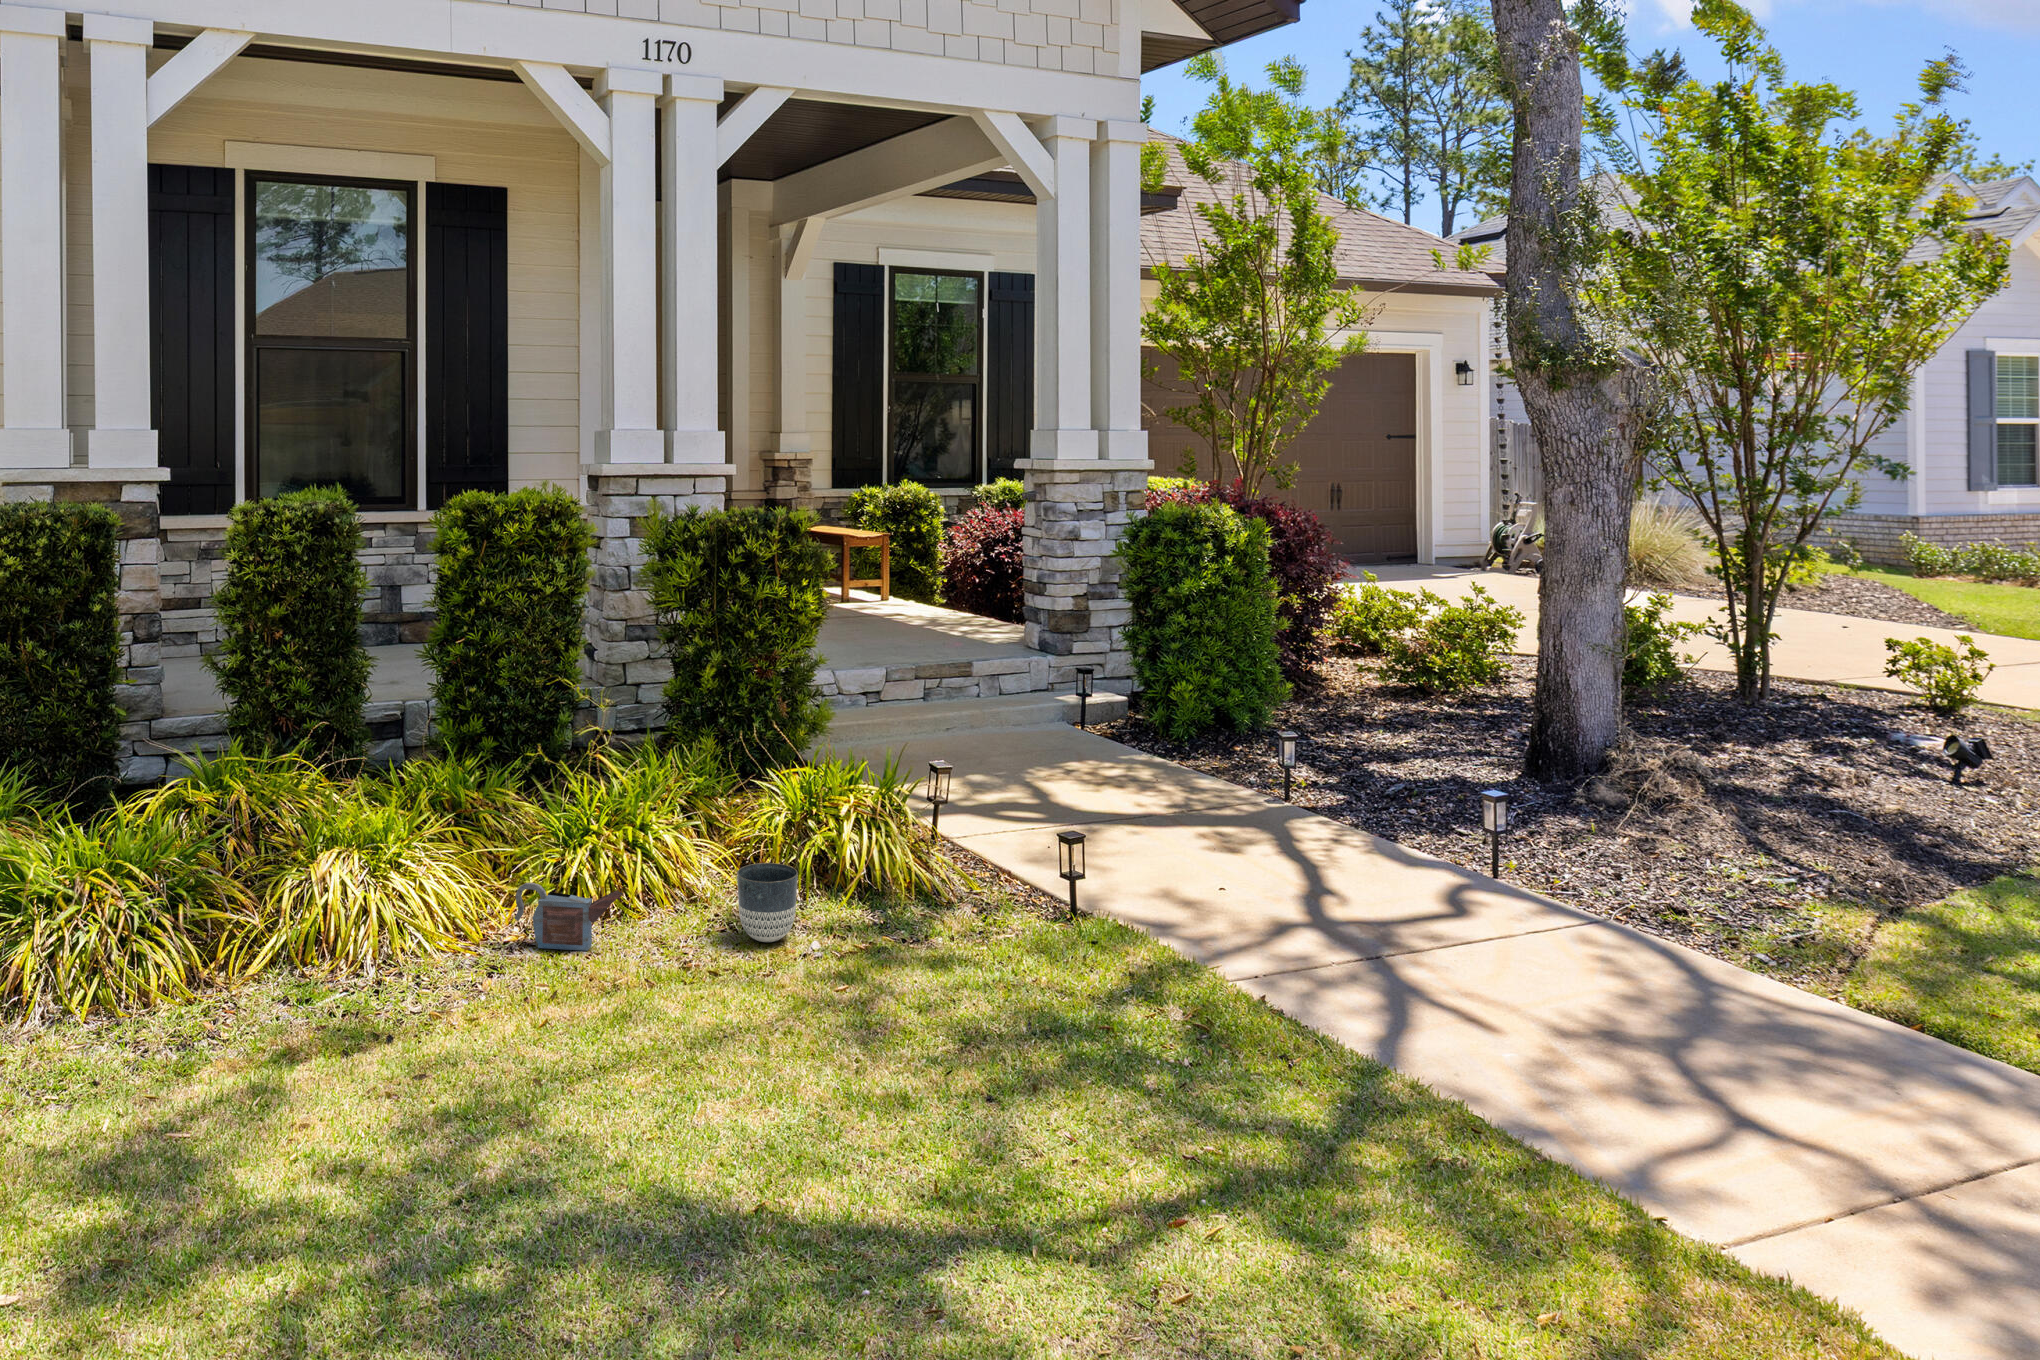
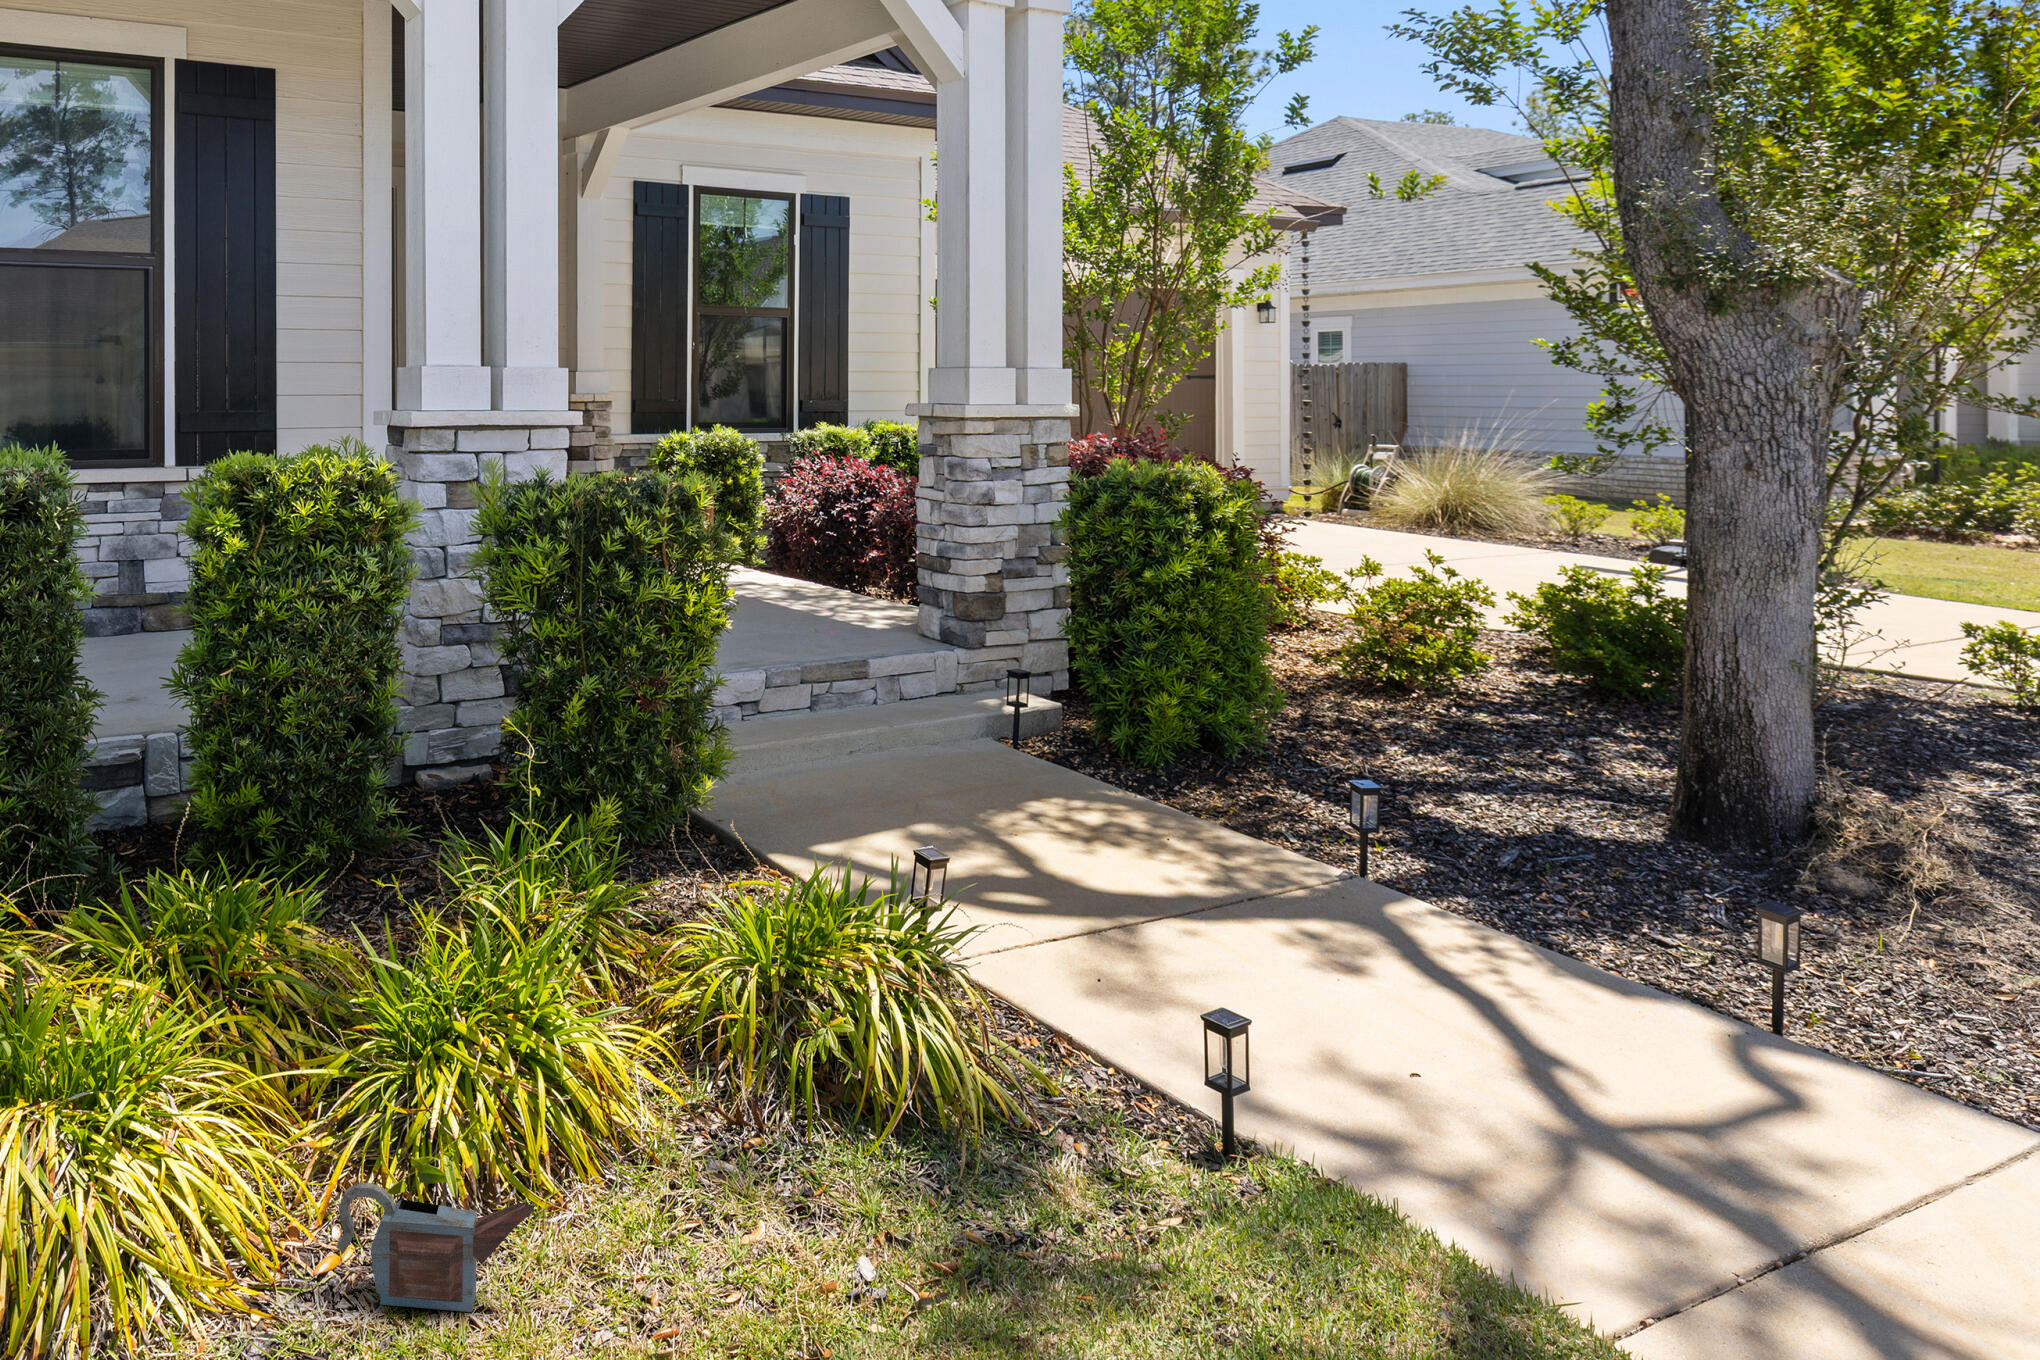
planter: present [737,863,798,942] -> none [728,1119,837,1279]

